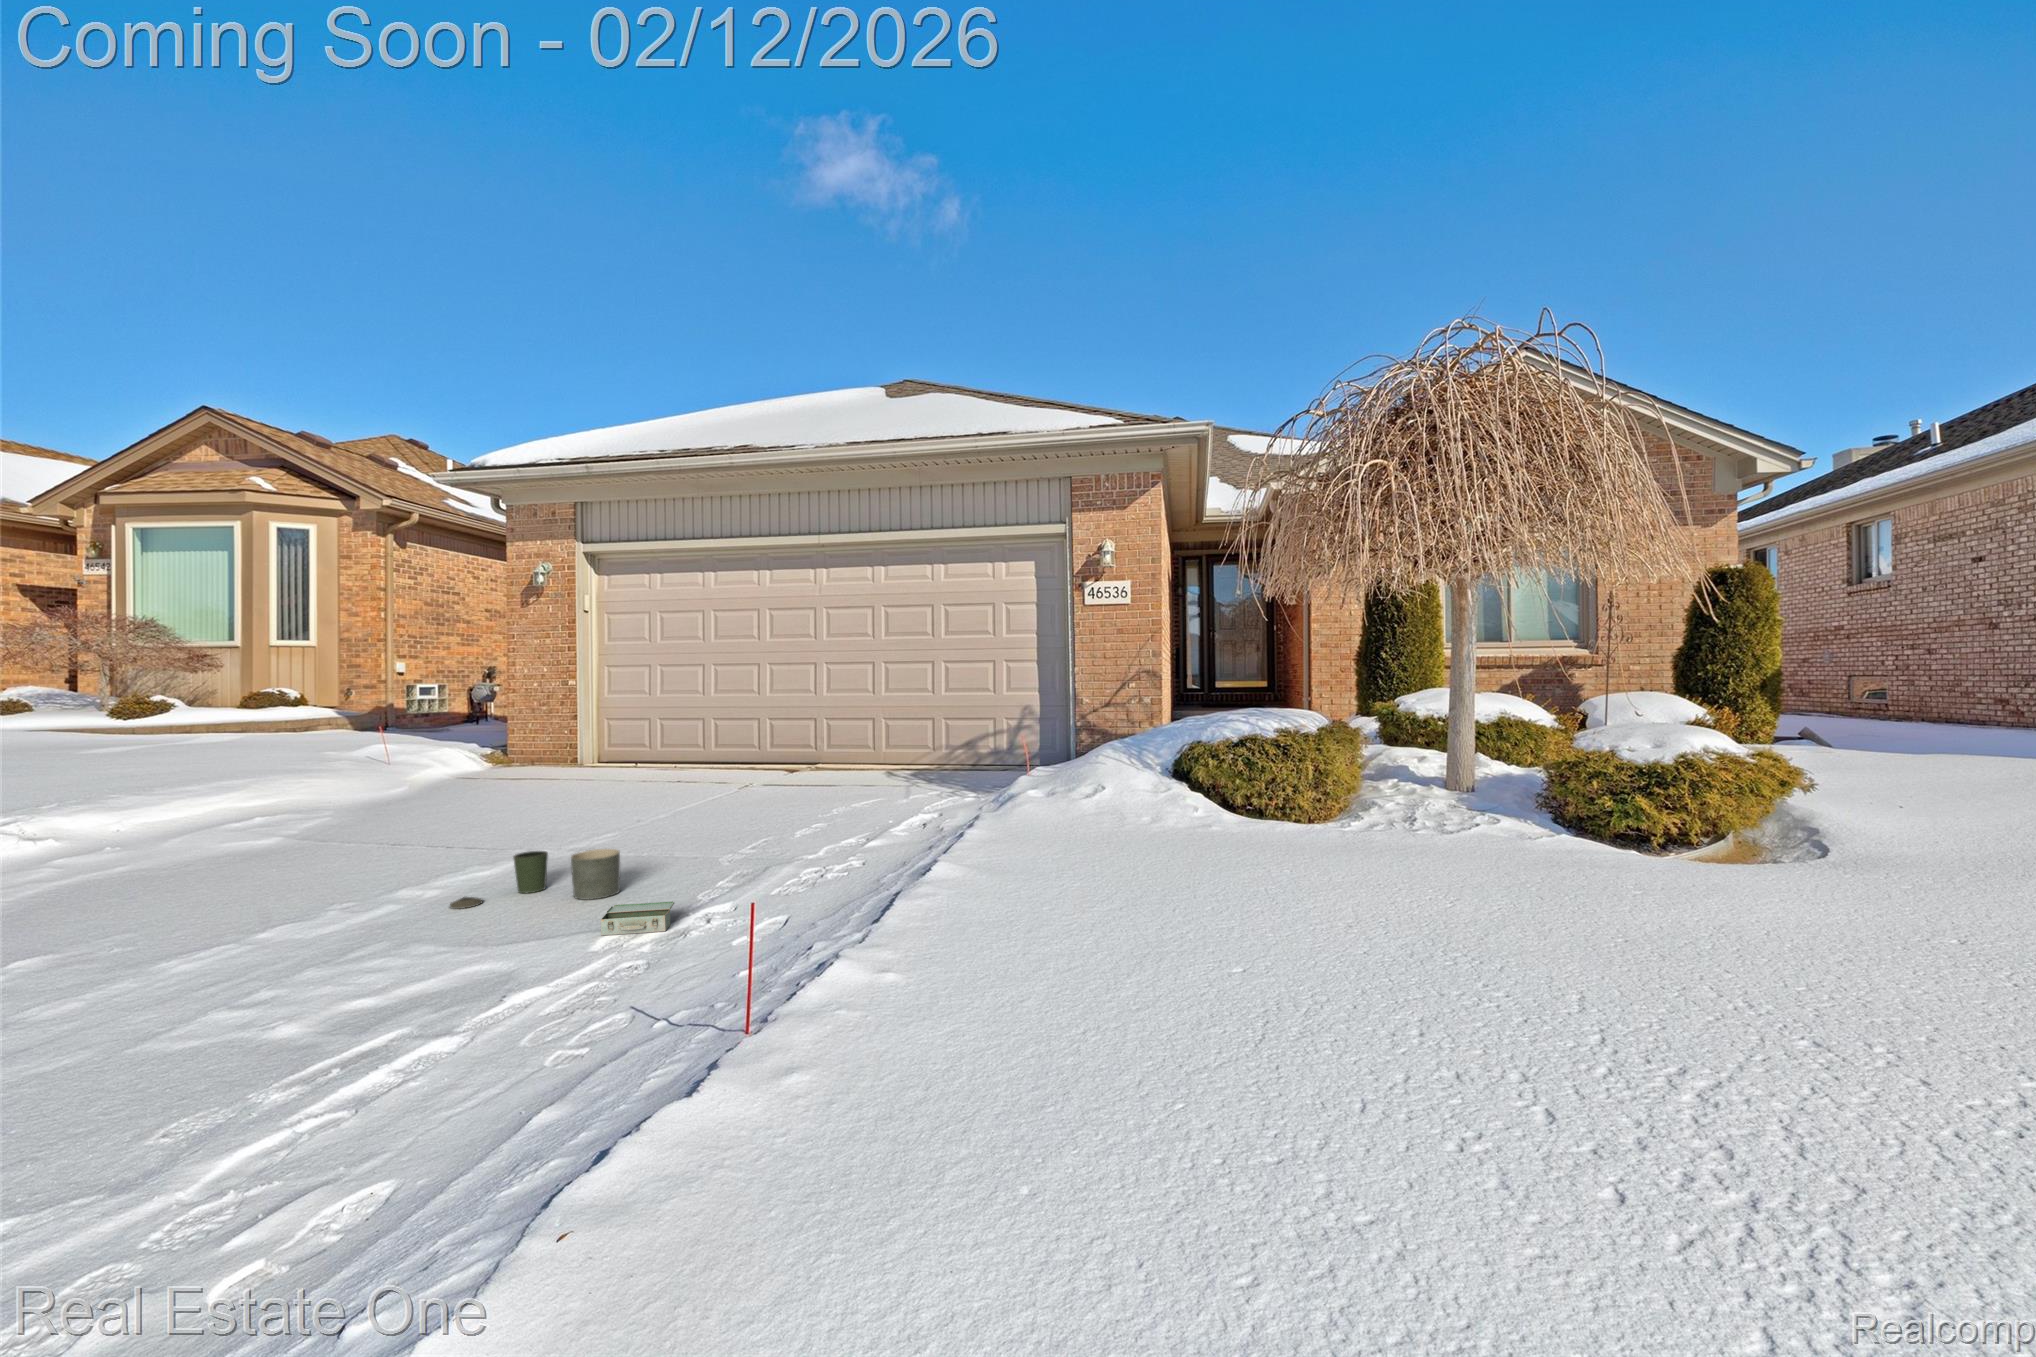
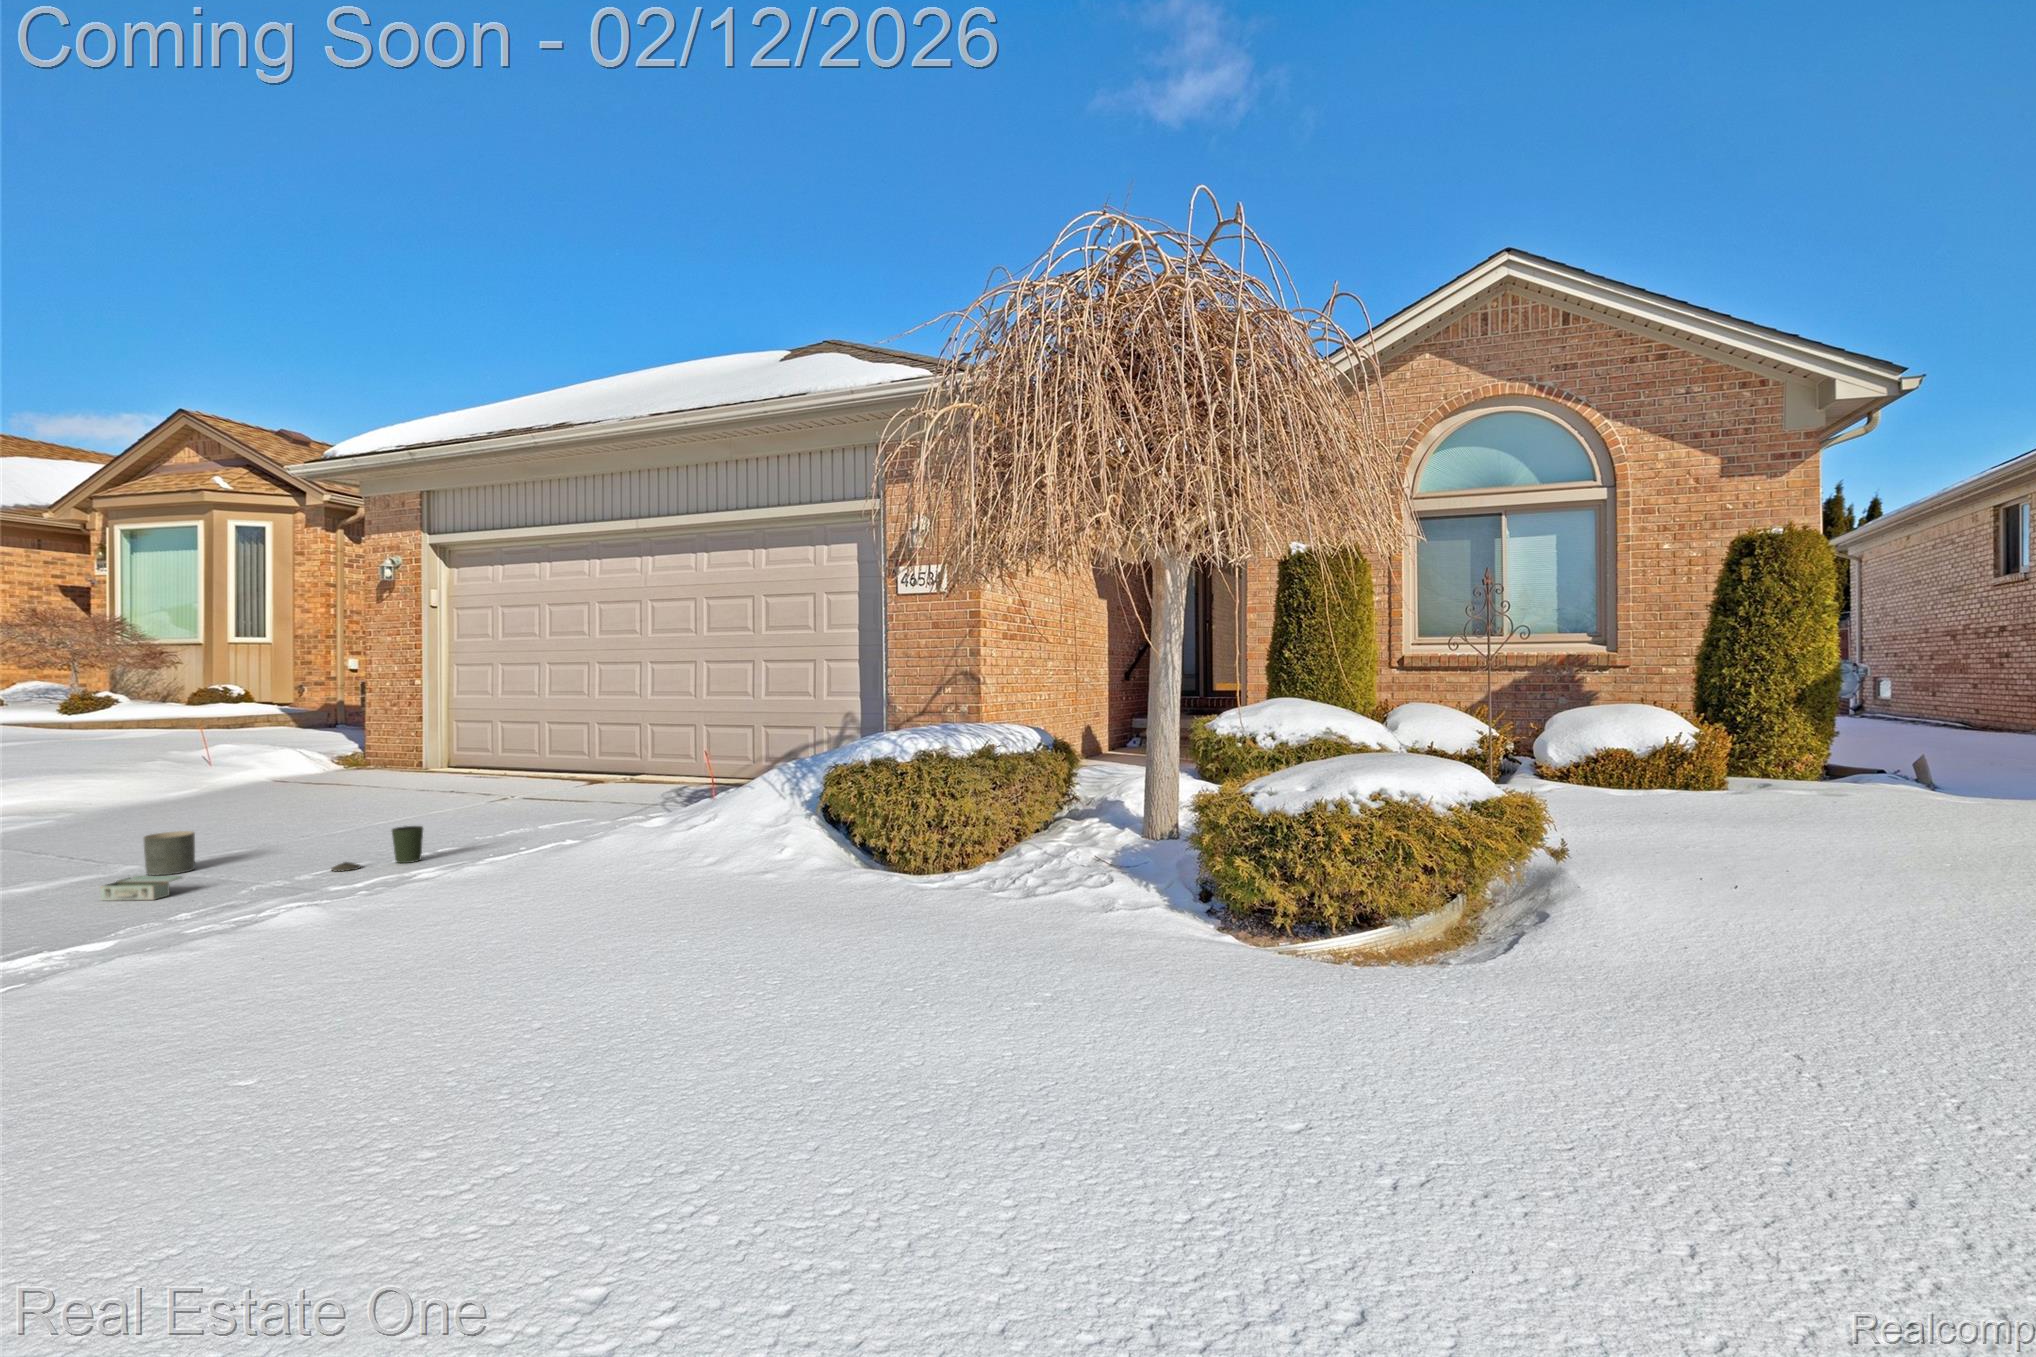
trash can: present [450,851,548,909] -> present [332,826,423,871]

